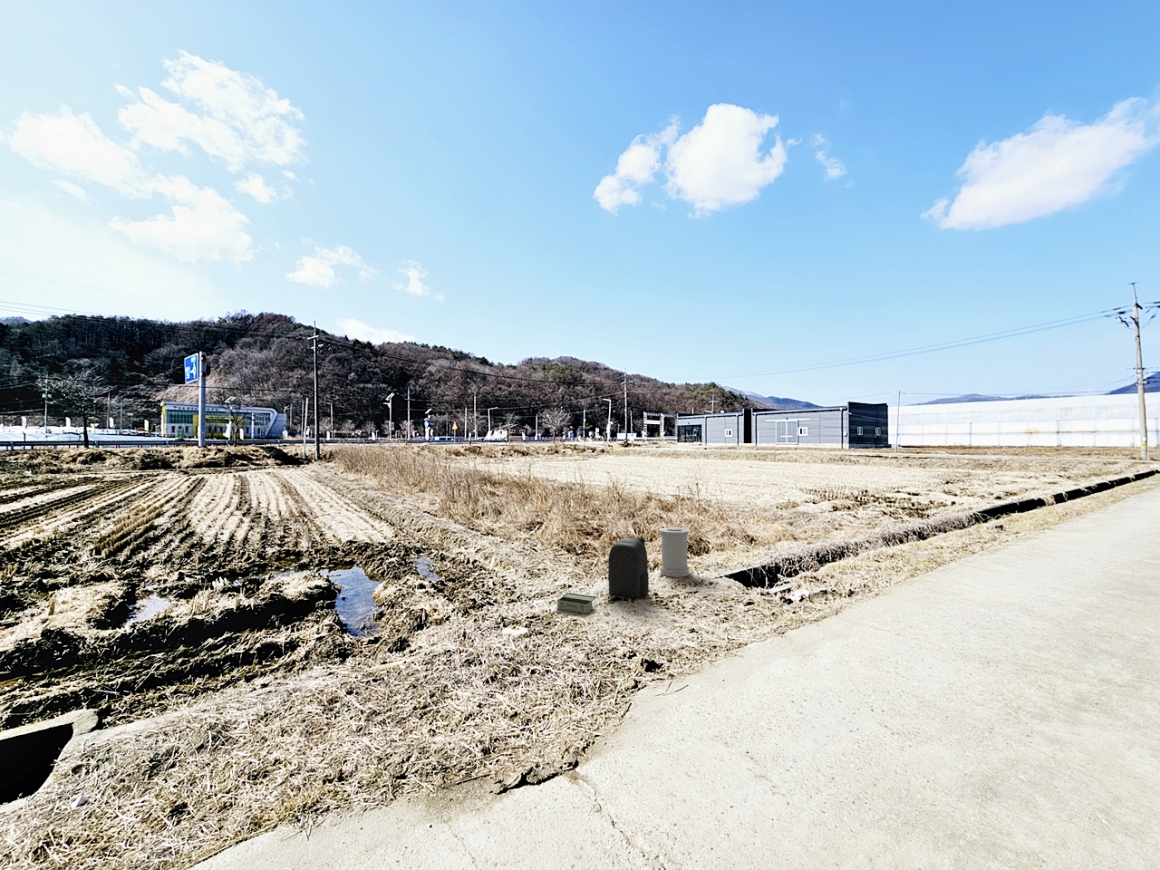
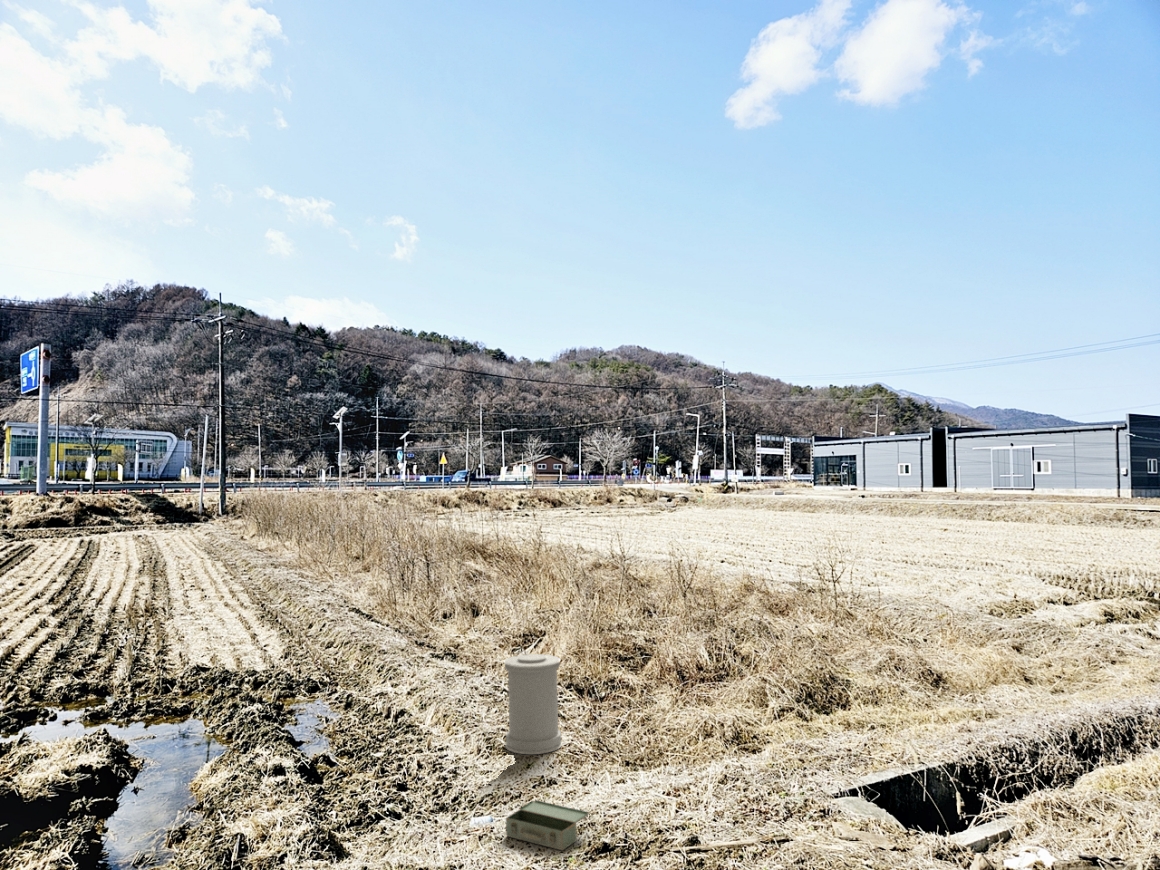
trash can: present [660,527,689,577] -> present [504,654,562,754]
backpack: present [608,535,649,598] -> none [622,677,707,813]

